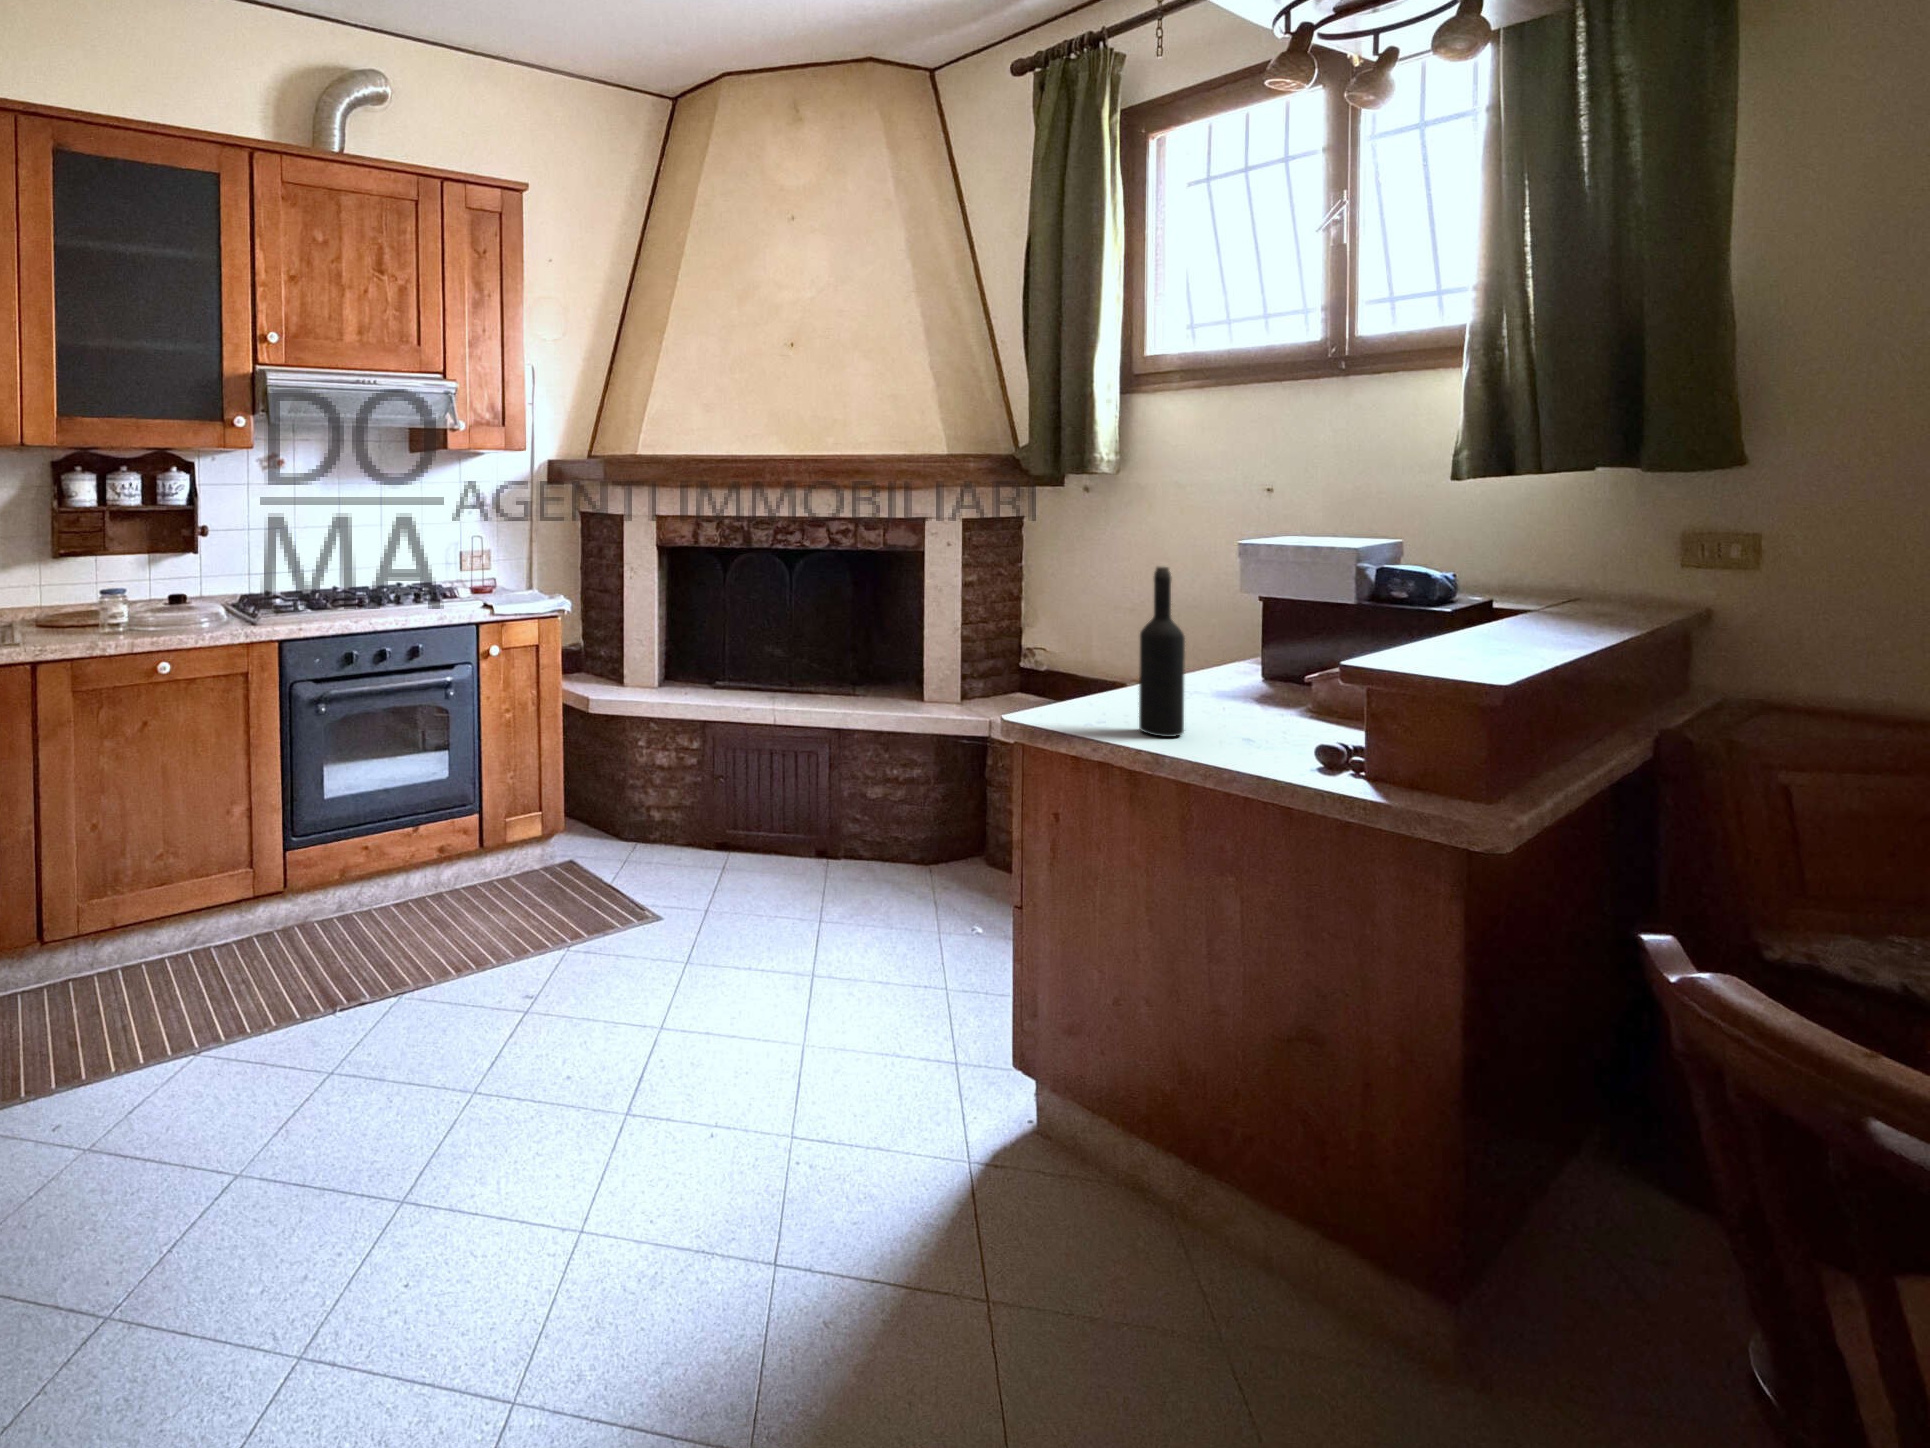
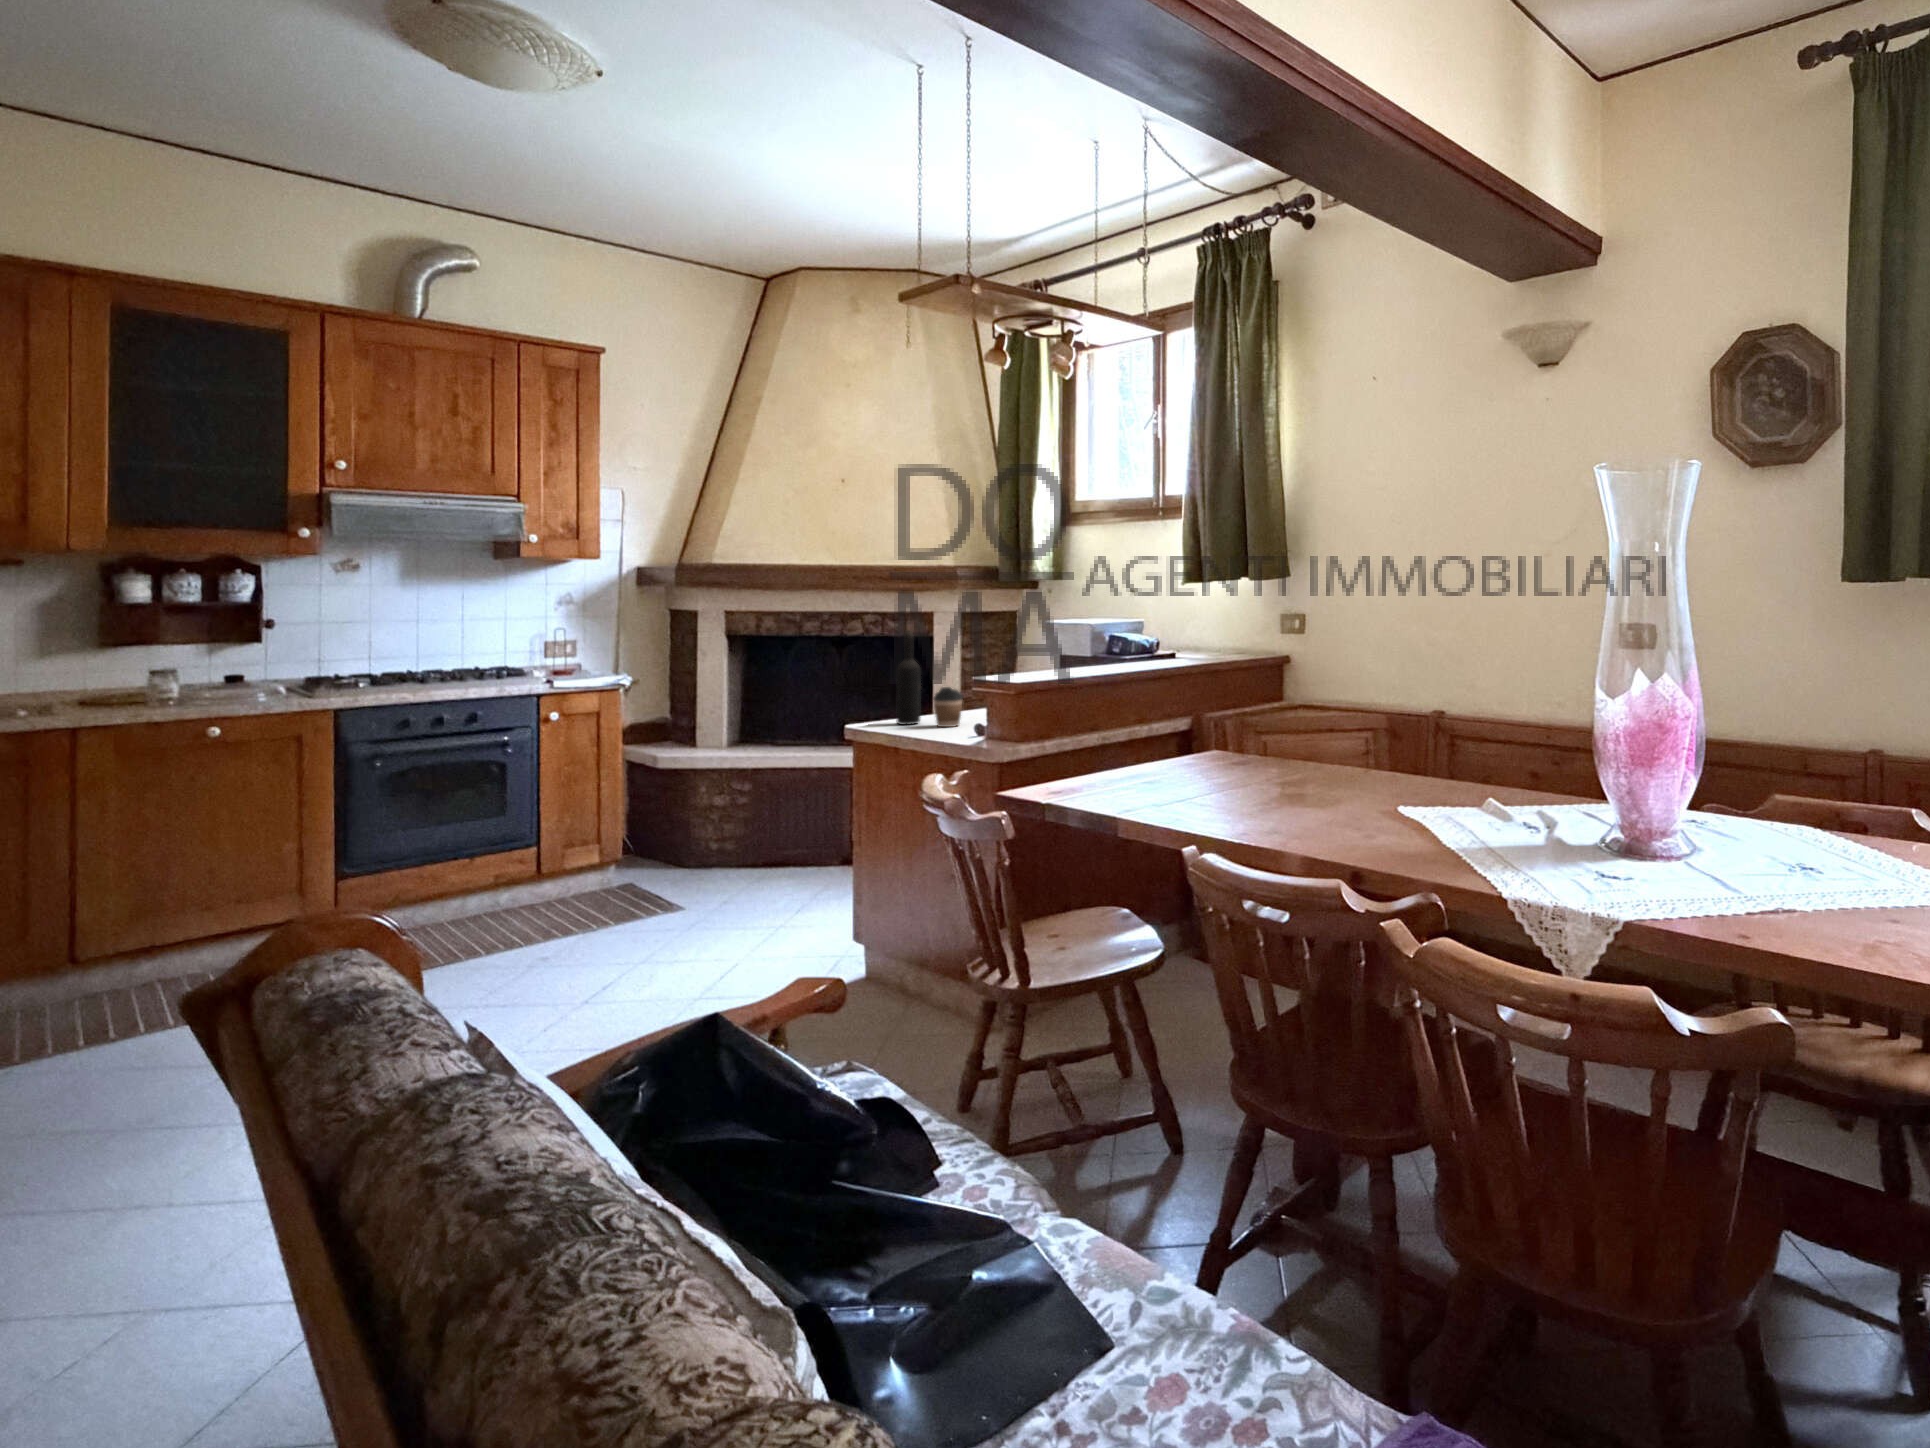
coffee cup: none [1231,674,1293,752] -> present [933,687,963,727]

